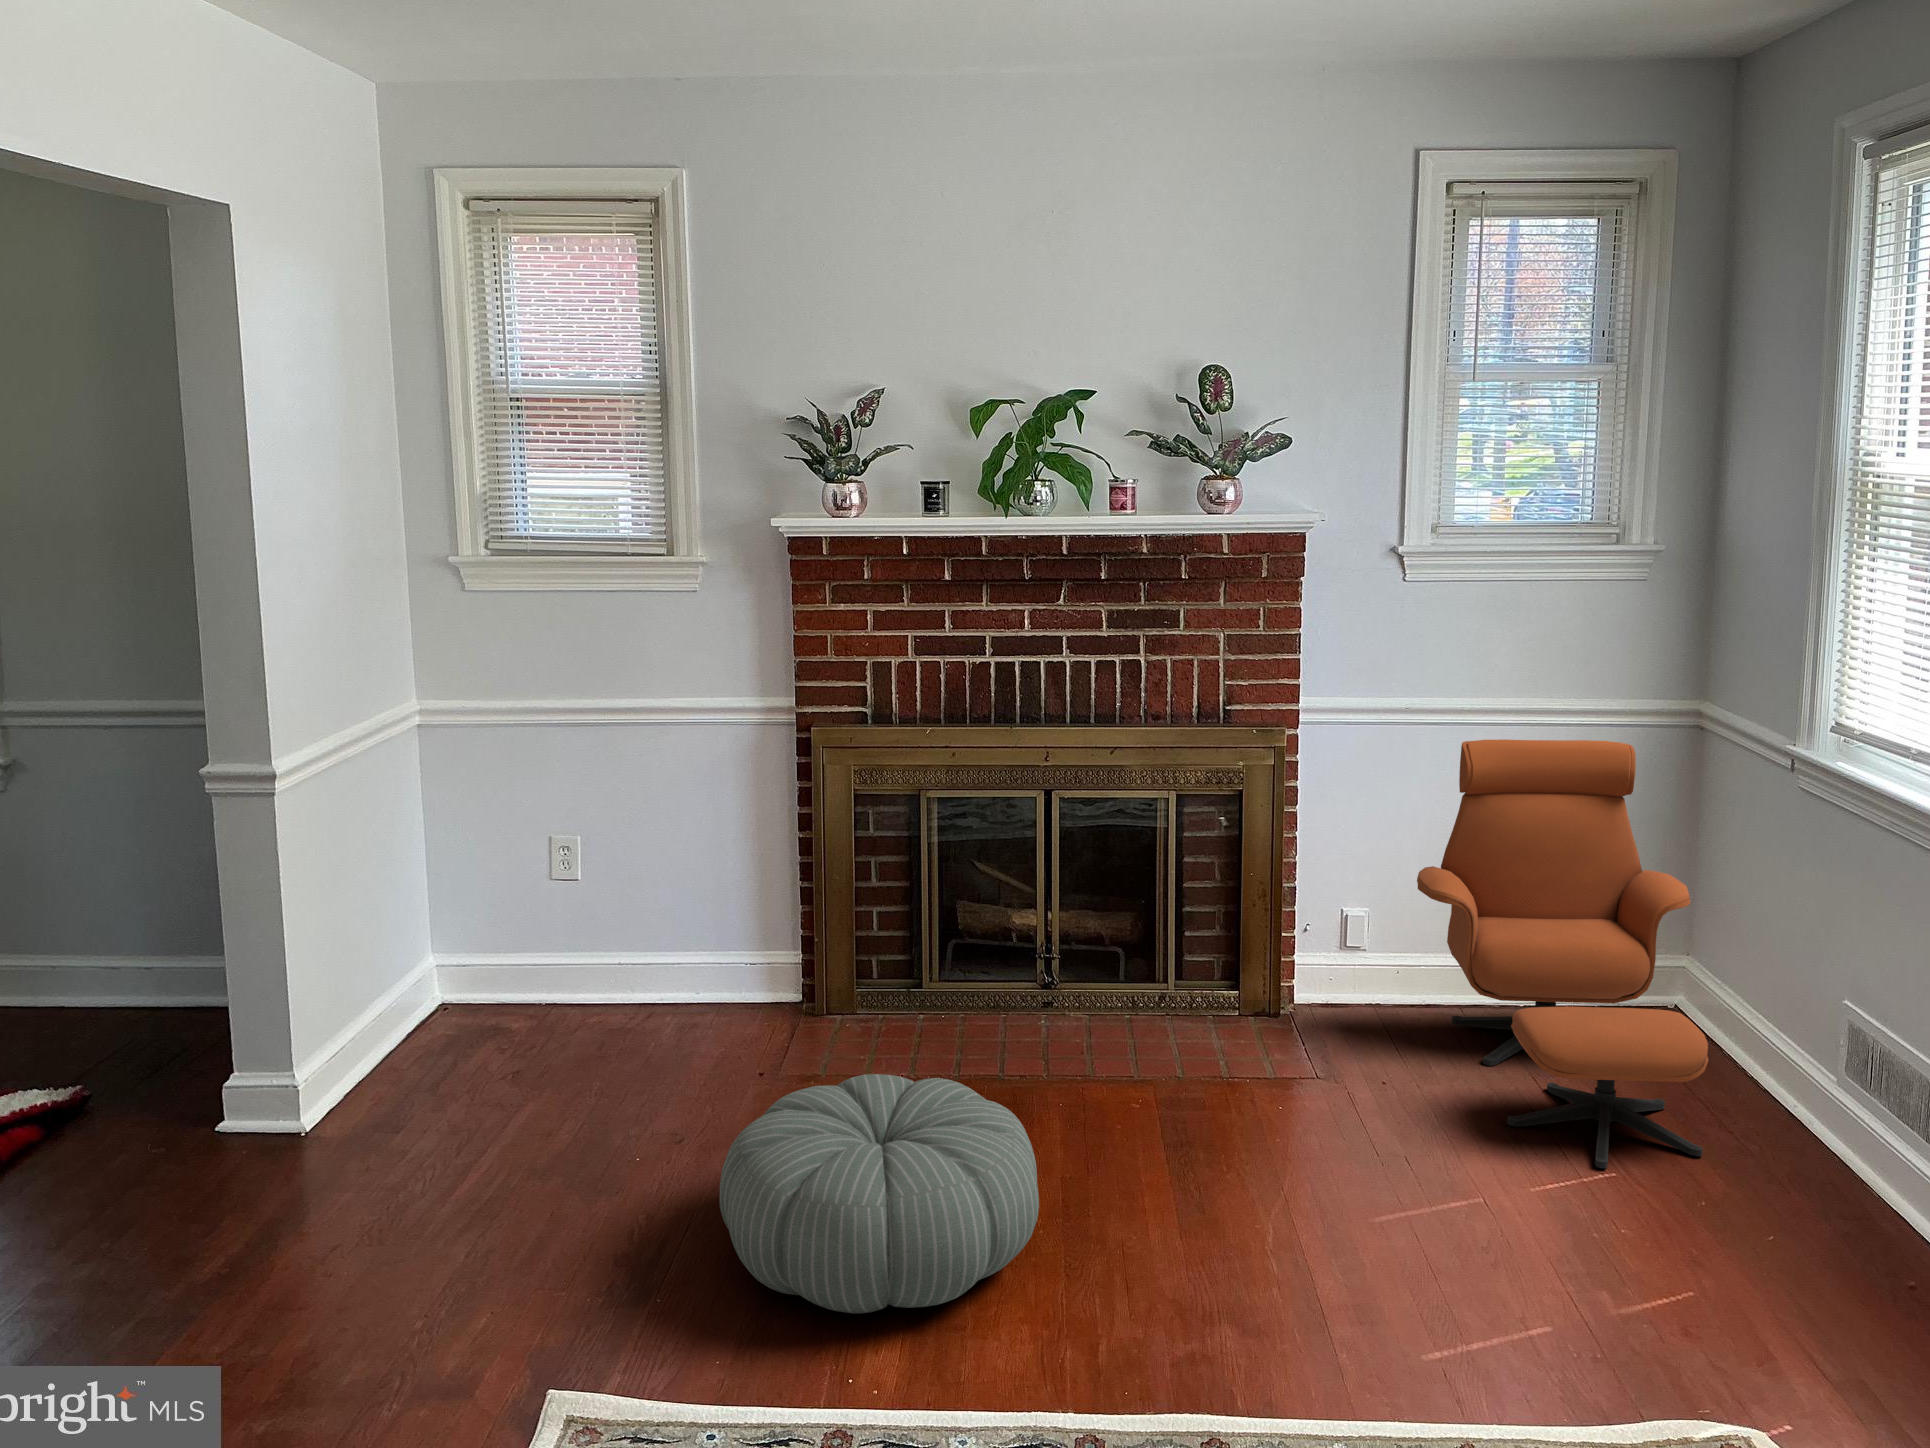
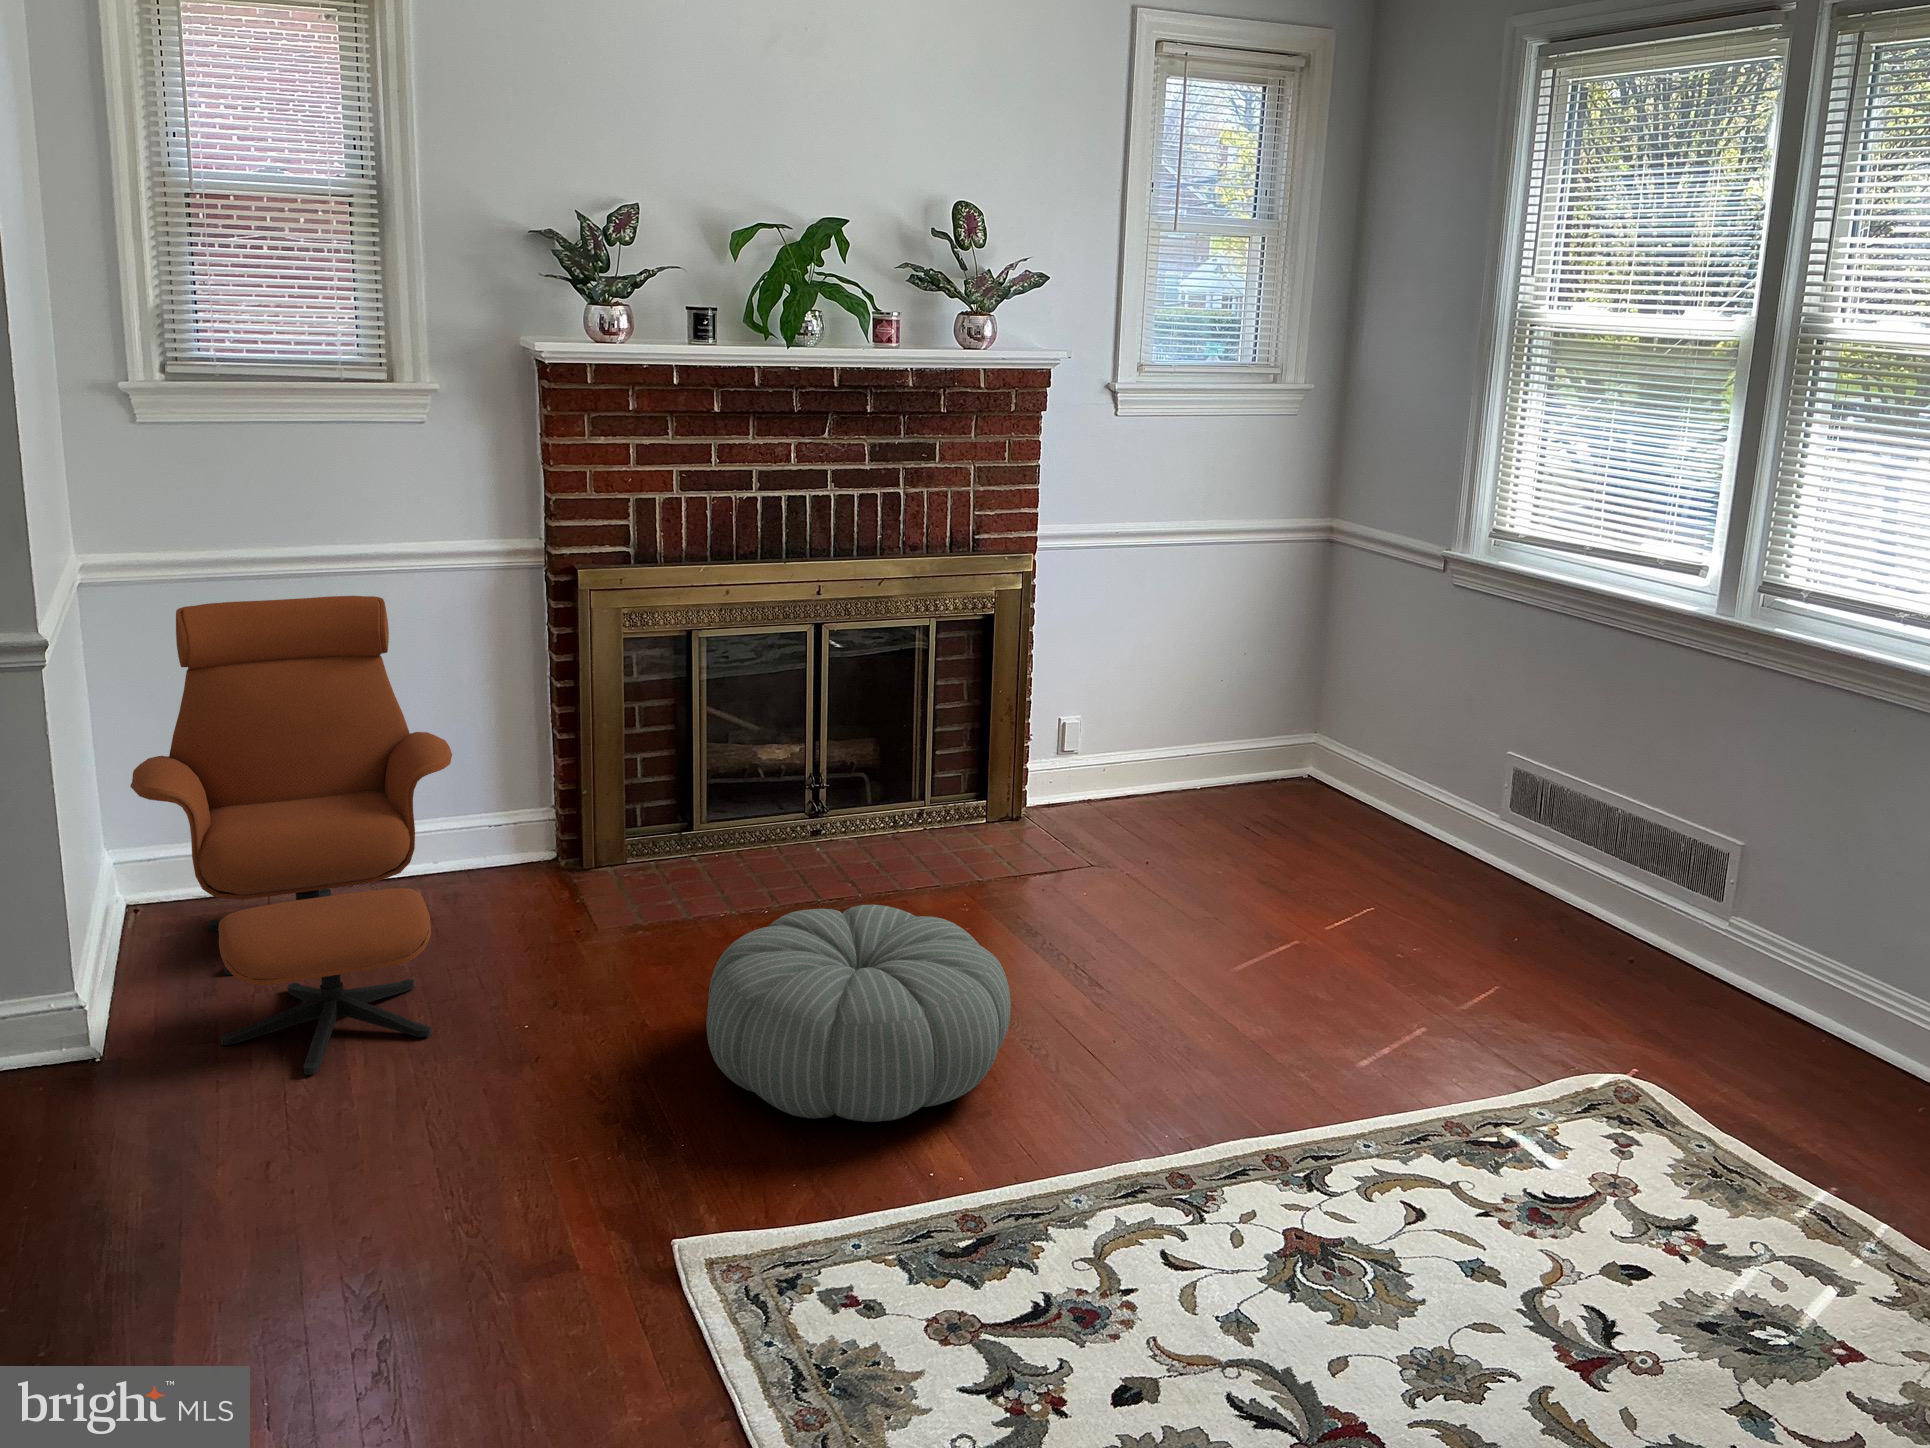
lounge chair: present [1417,739,1708,1168] -> present [130,596,452,1075]

